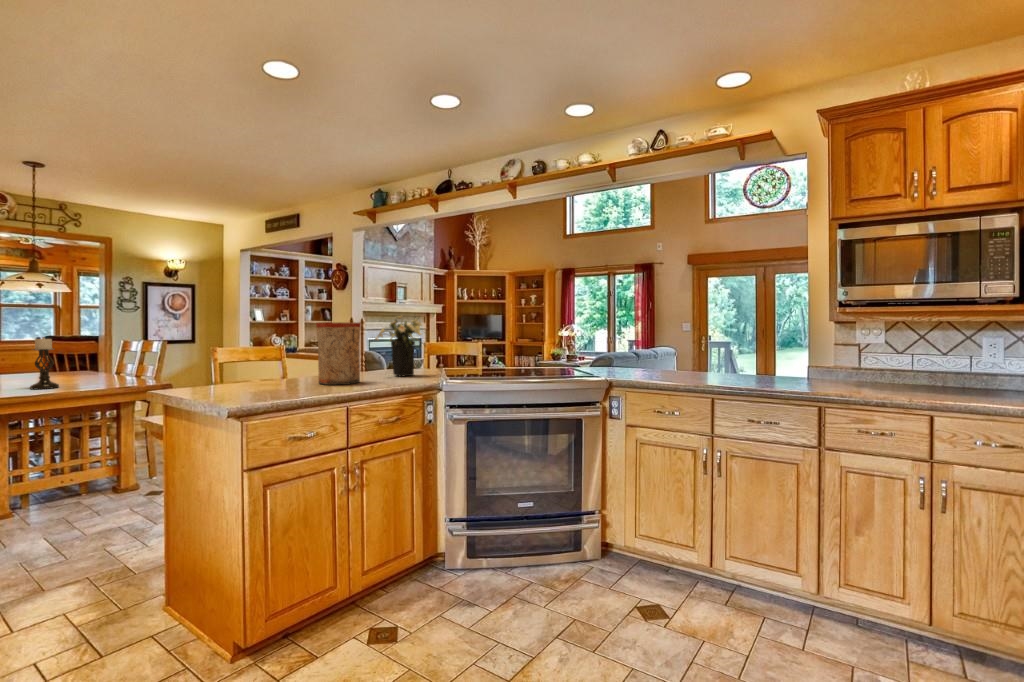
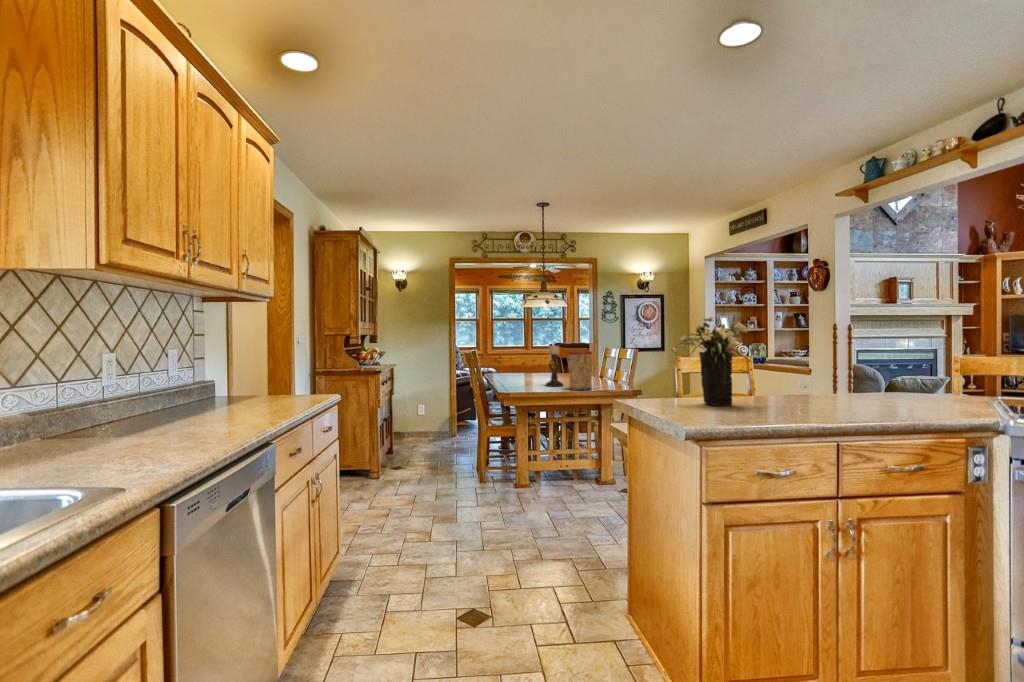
flower arrangement: present [375,316,422,377] -> present [672,315,751,405]
vase: present [316,322,361,385] -> present [569,351,592,391]

